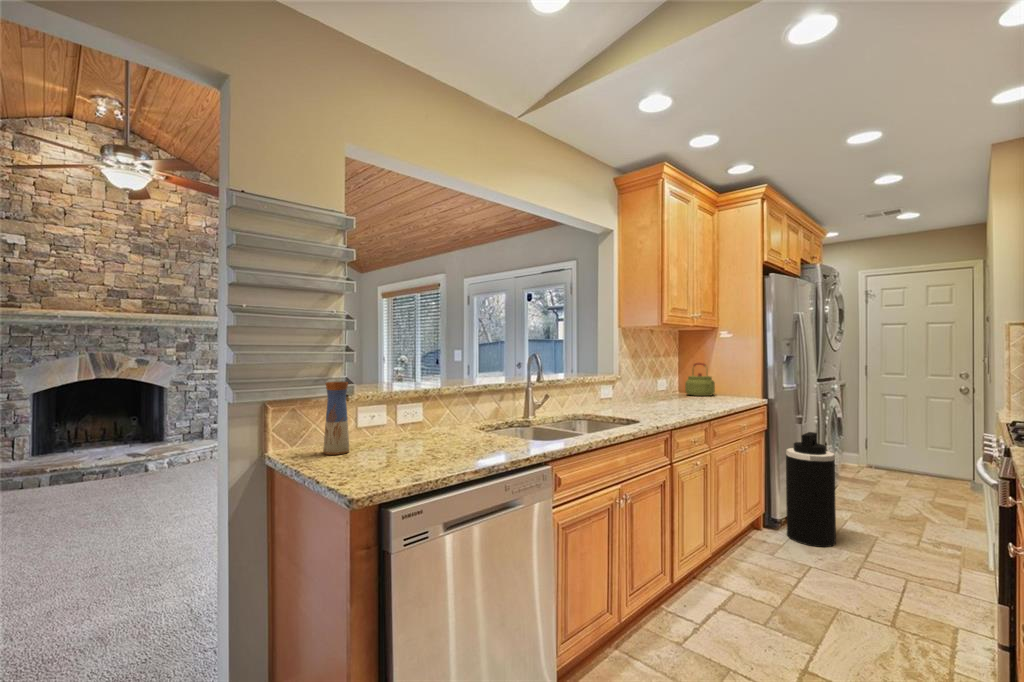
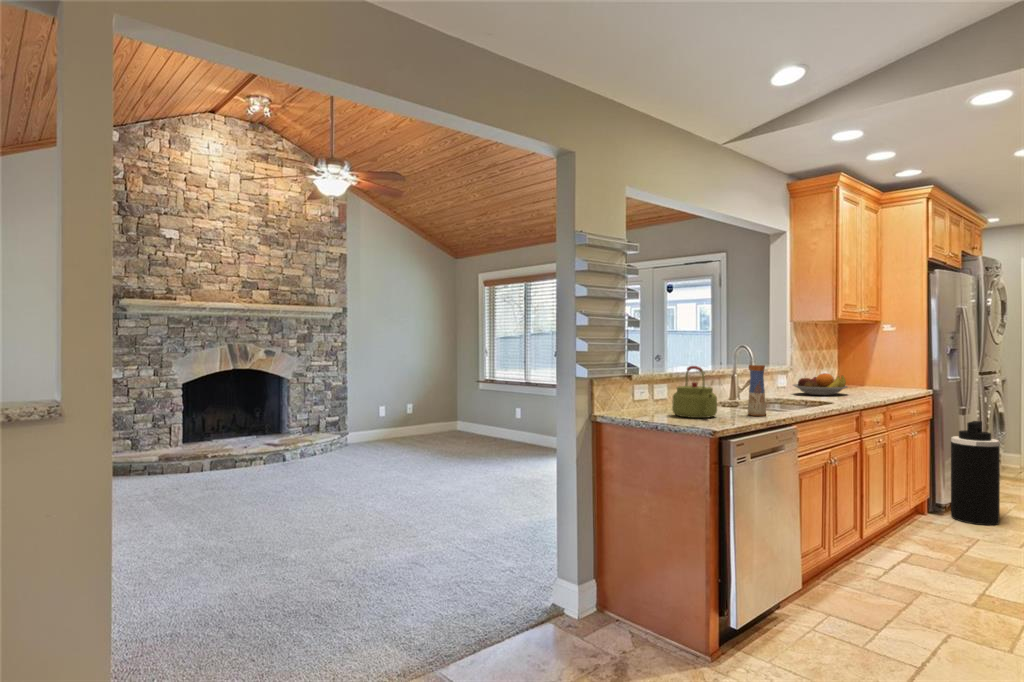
kettle: present [685,363,715,396] -> present [672,366,717,418]
vase: present [323,382,349,455] -> present [748,365,766,416]
fruit bowl: none [617,383,673,408] -> present [793,373,848,395]

